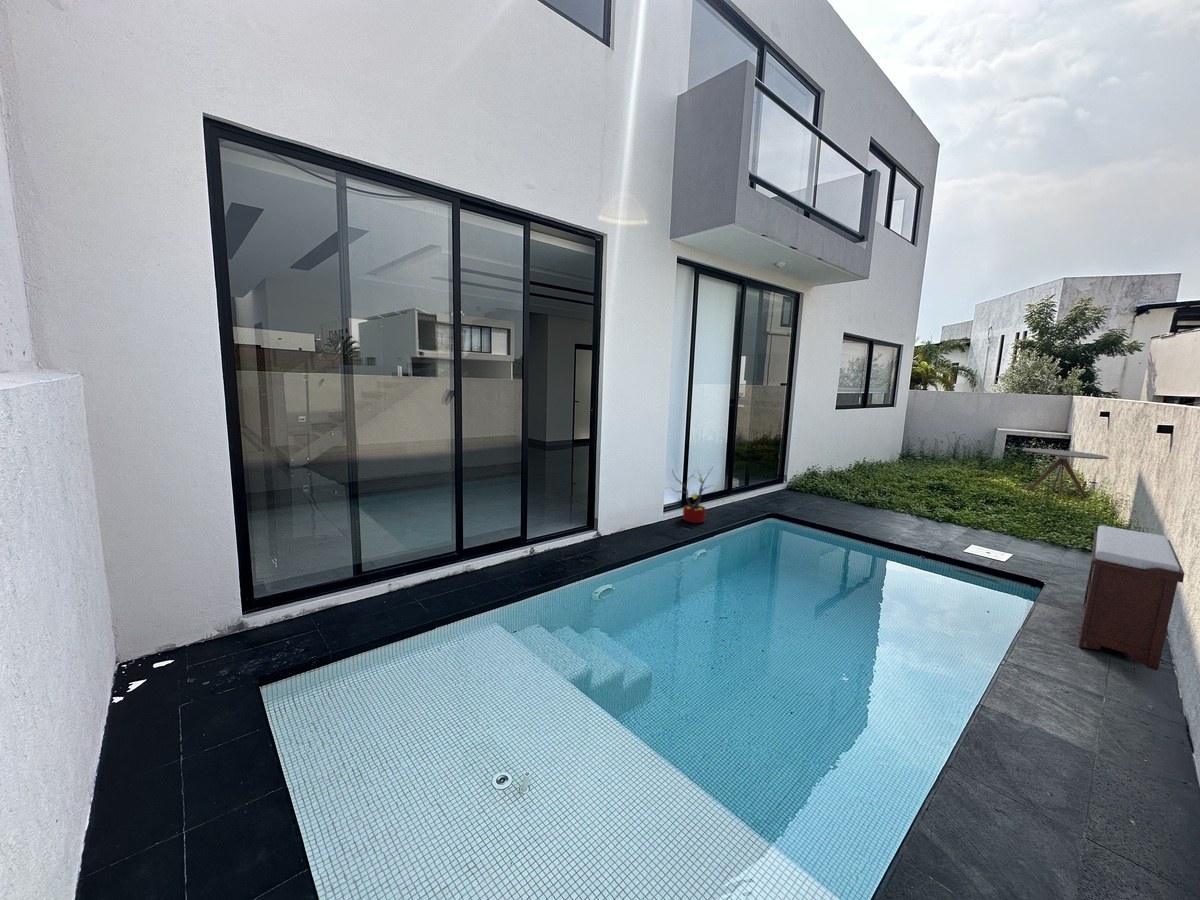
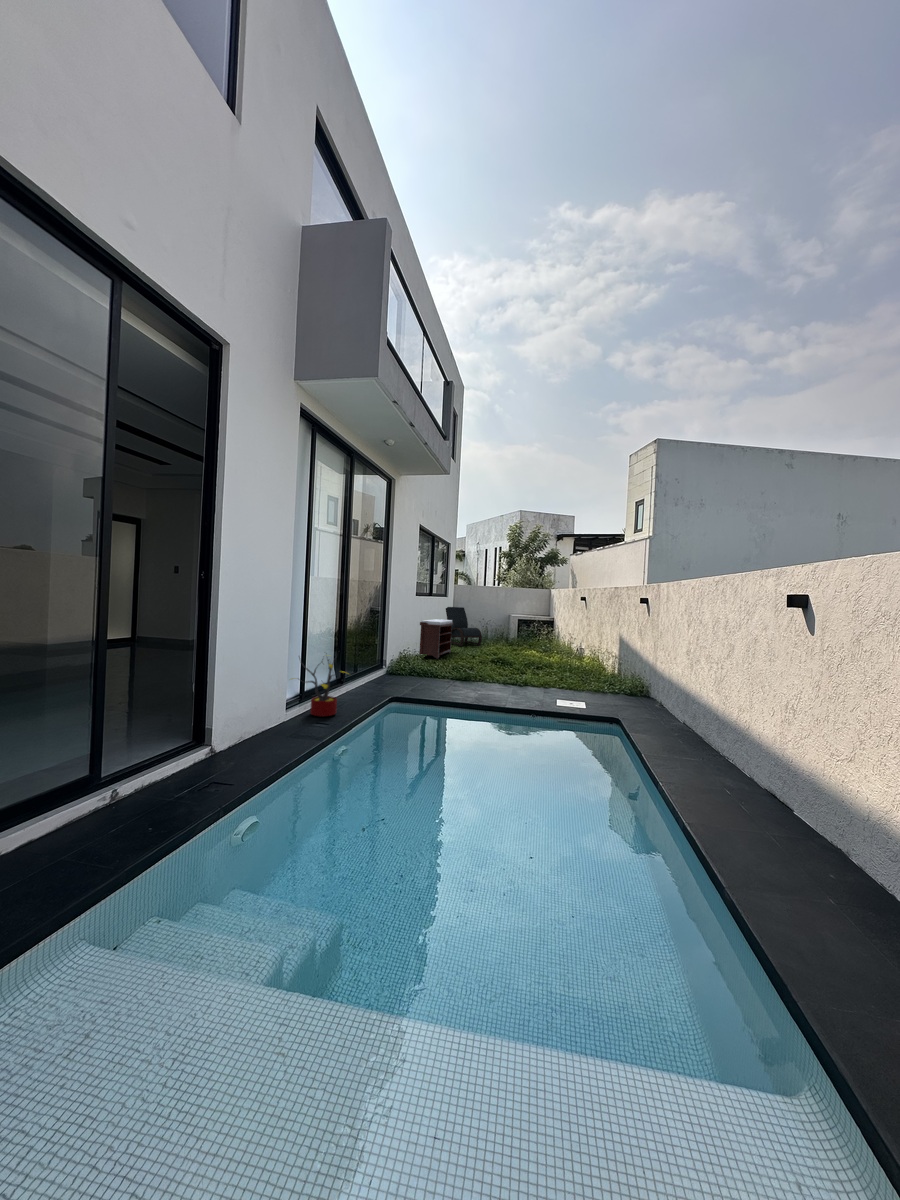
lounge chair: none [881,419,930,467] -> present [446,607,482,646]
round table: present [1022,448,1109,498] -> none [545,625,592,660]
bench: present [1079,526,1184,671] -> present [419,619,453,659]

